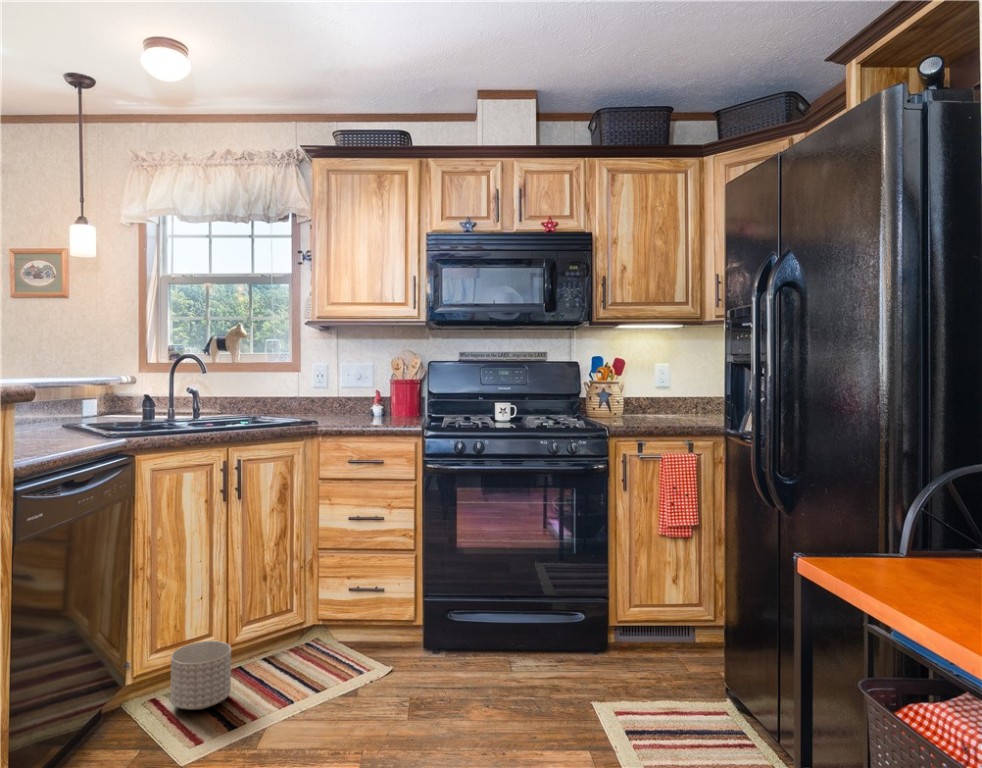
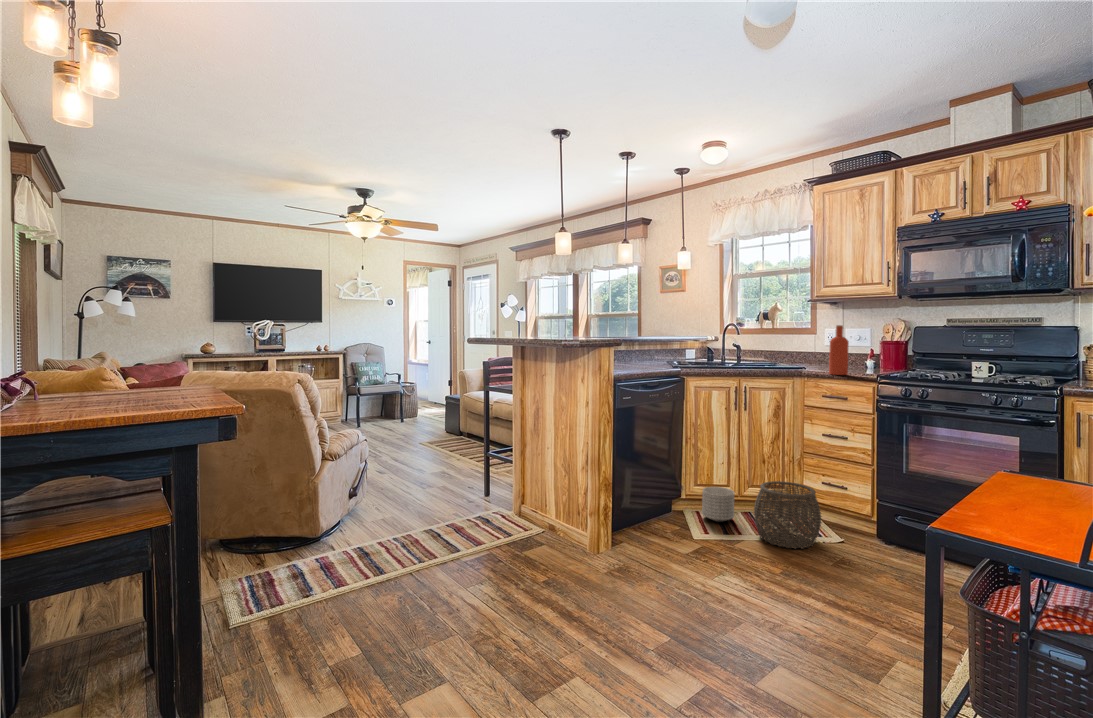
bottle: none [353,359,378,430] -> present [829,325,849,375]
woven basket: none [275,604,379,721] -> present [754,481,822,549]

